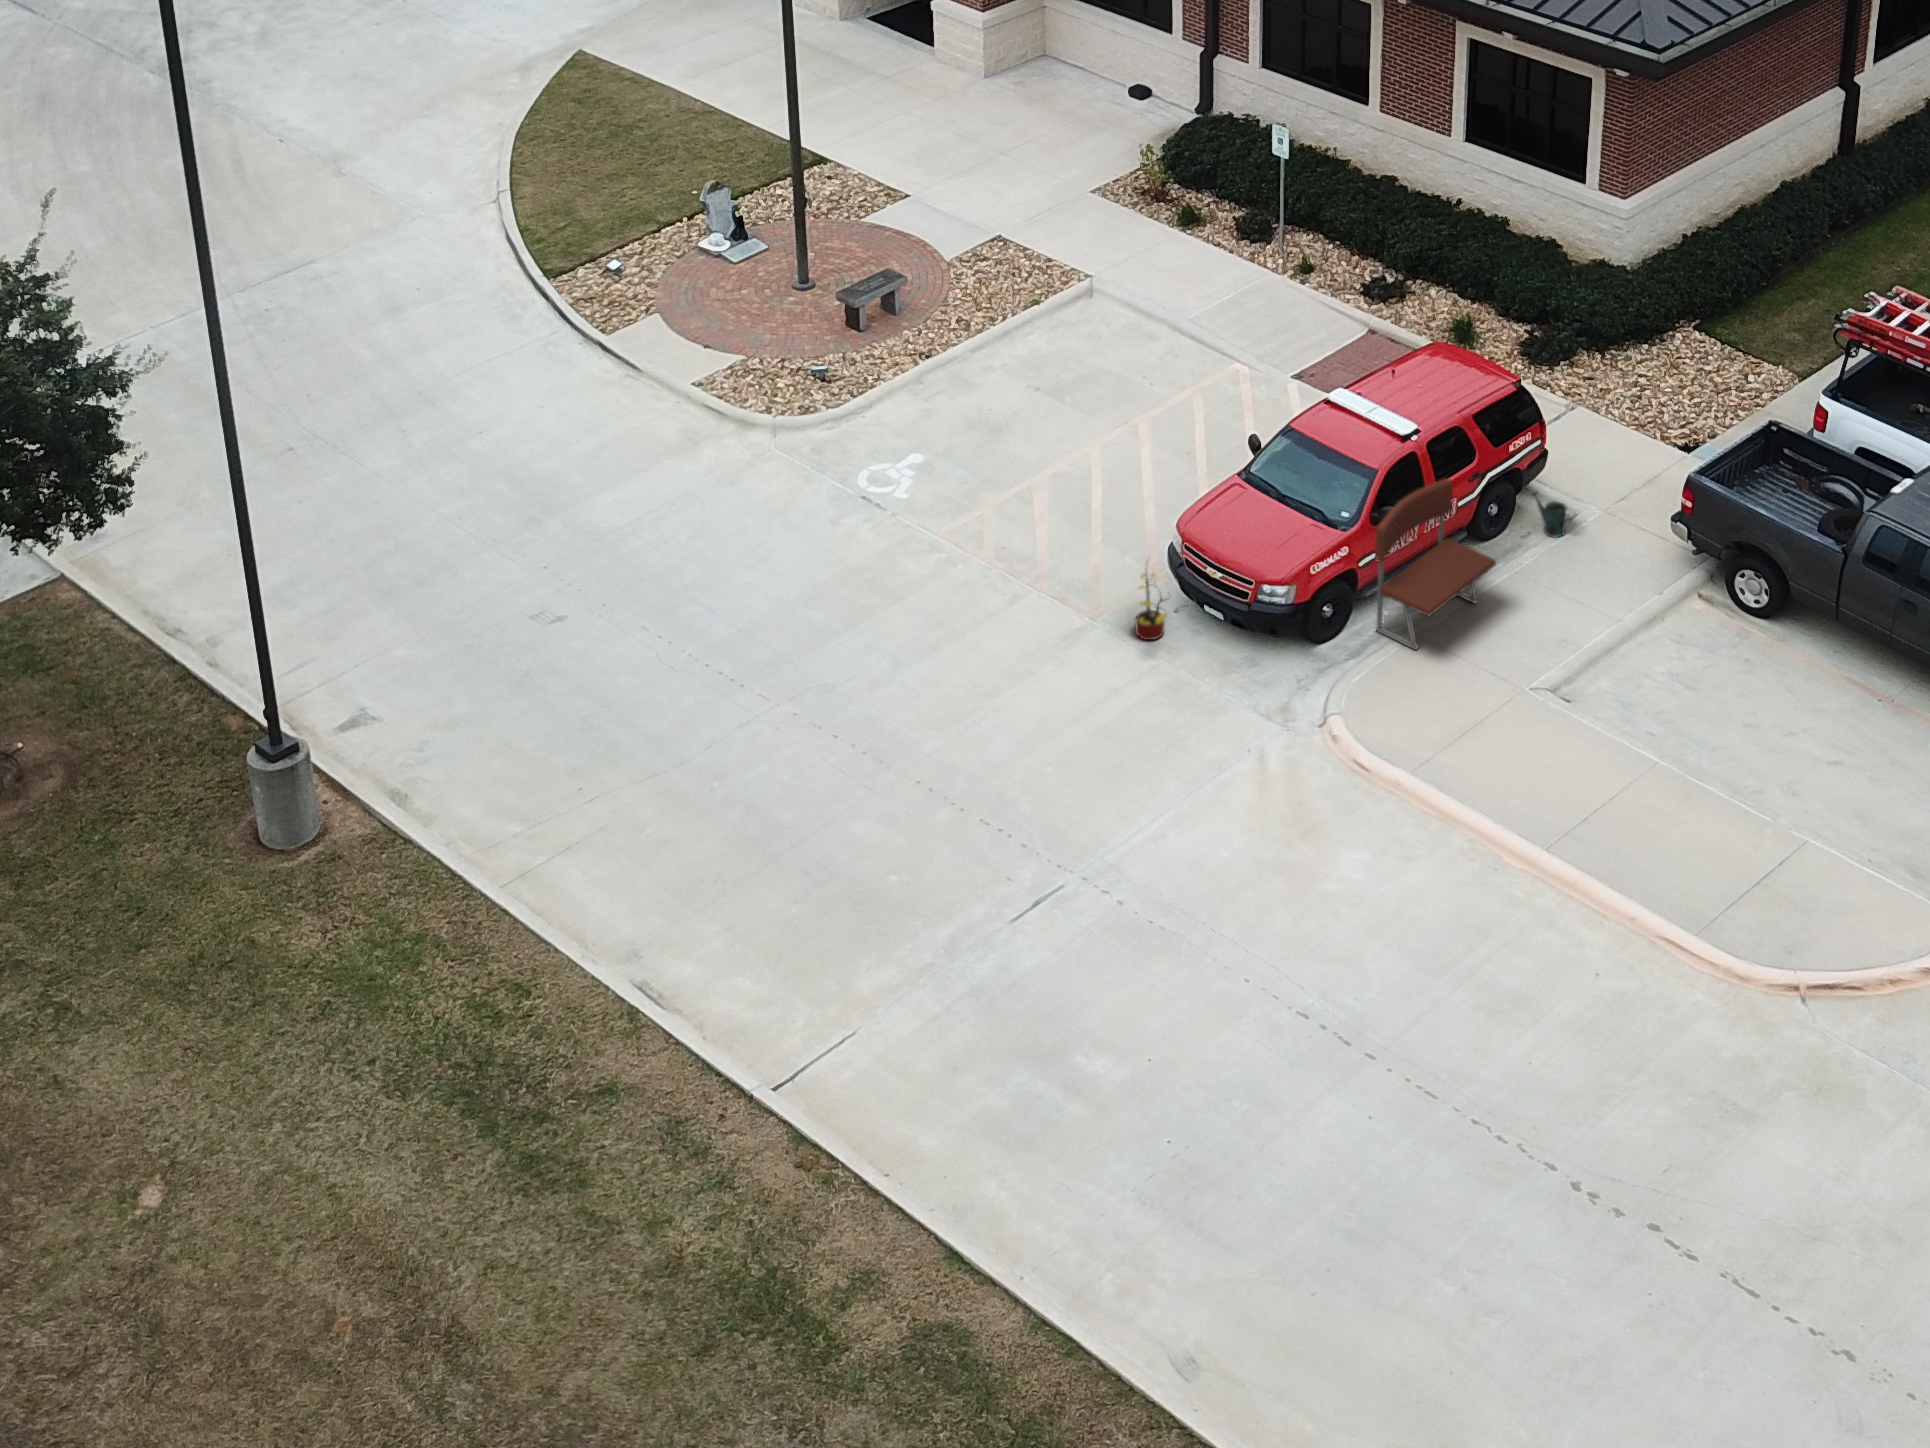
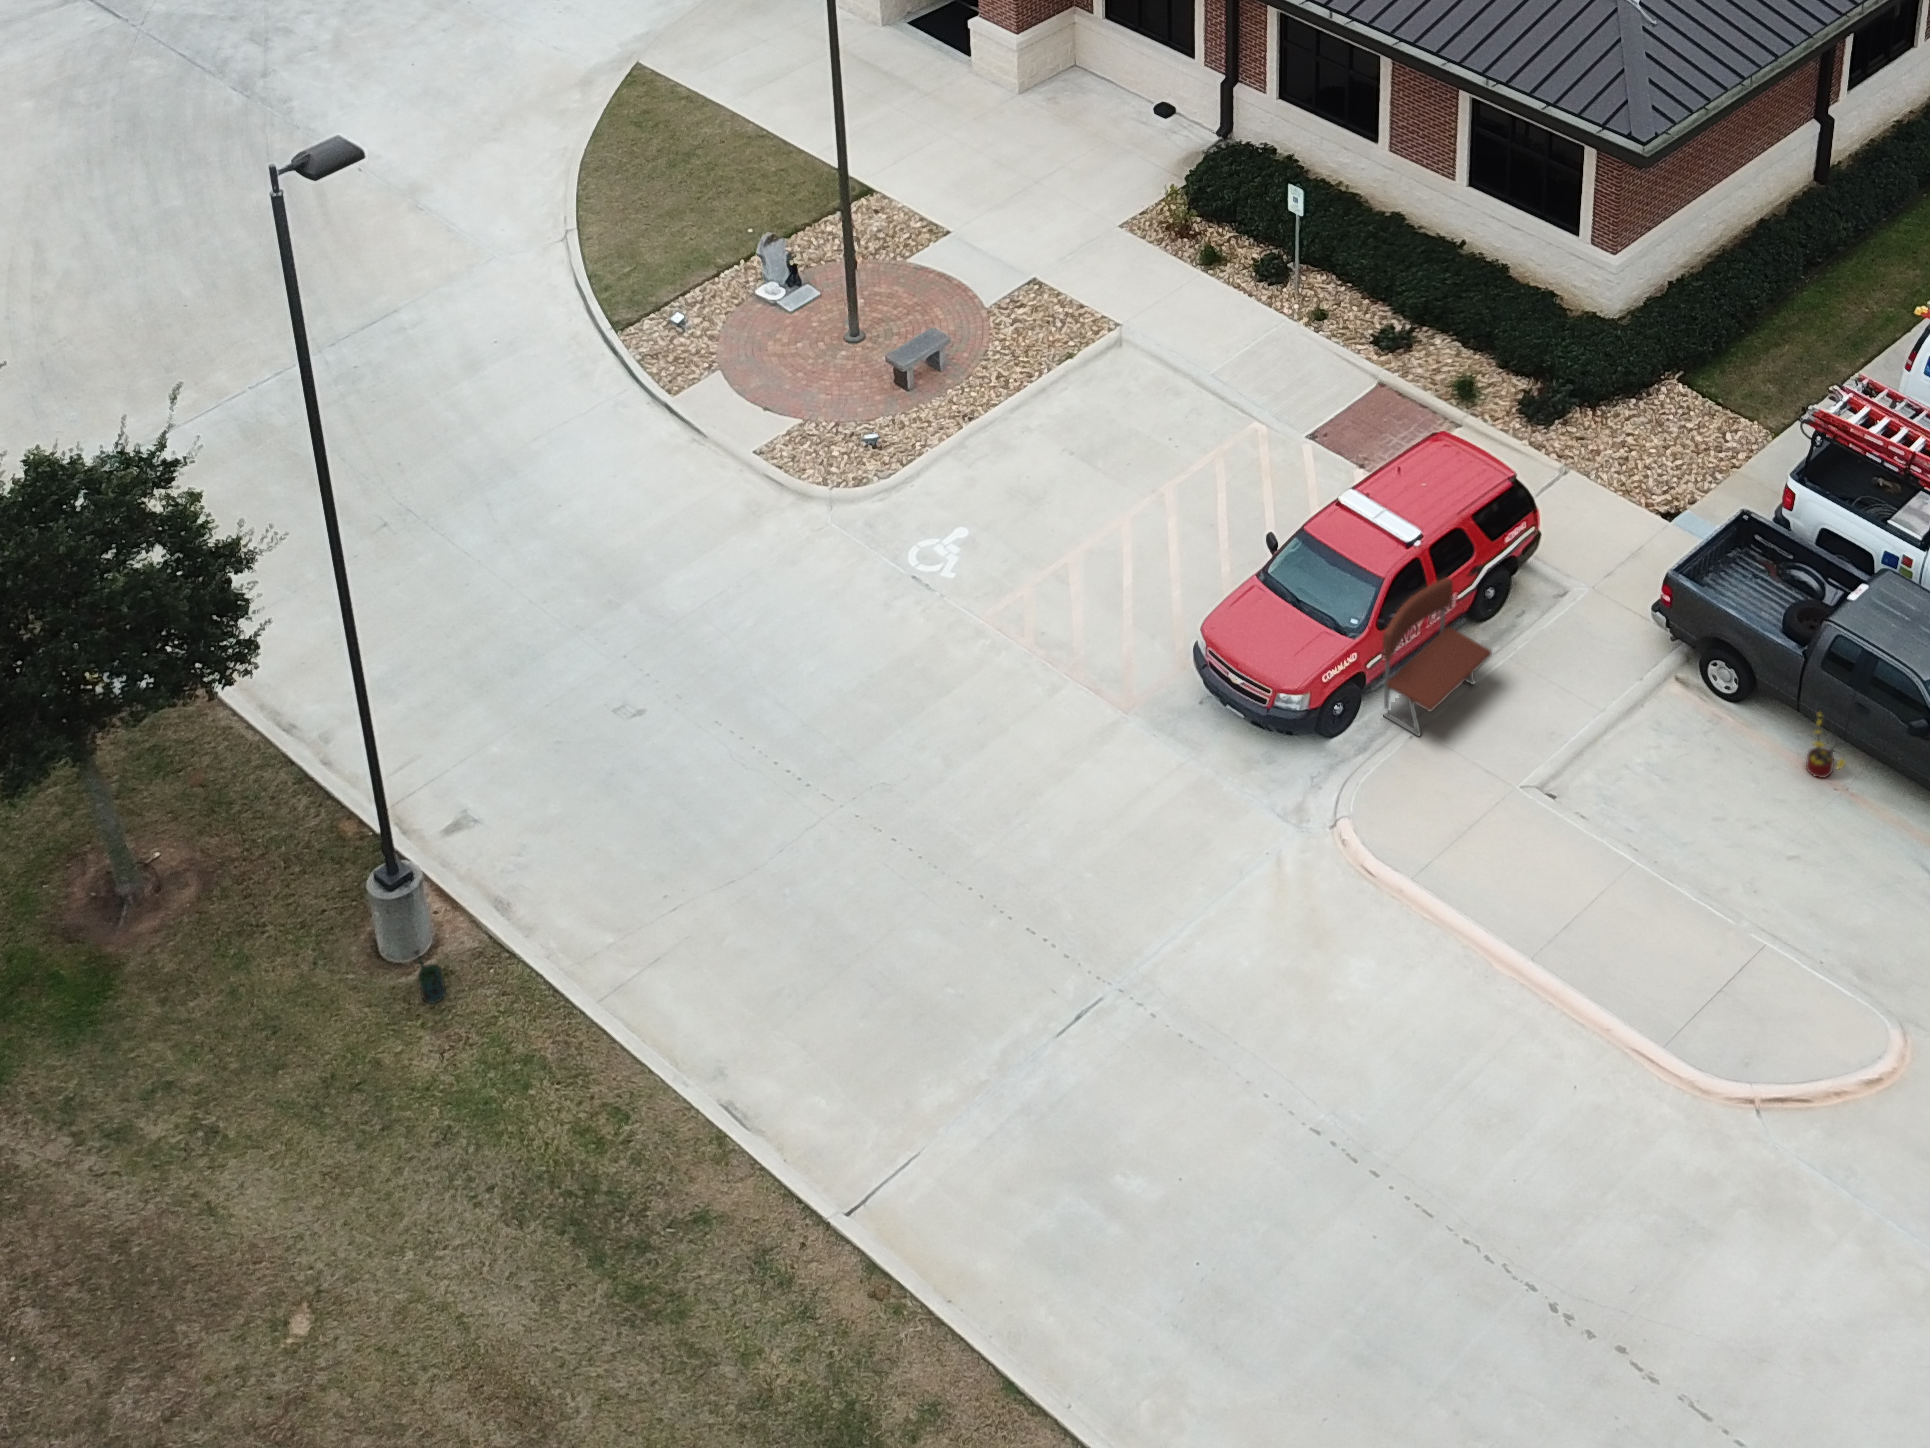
watering can: present [1532,493,1570,538] -> present [414,950,446,1003]
decorative plant: present [1136,573,1167,640] -> present [1806,713,1845,778]

